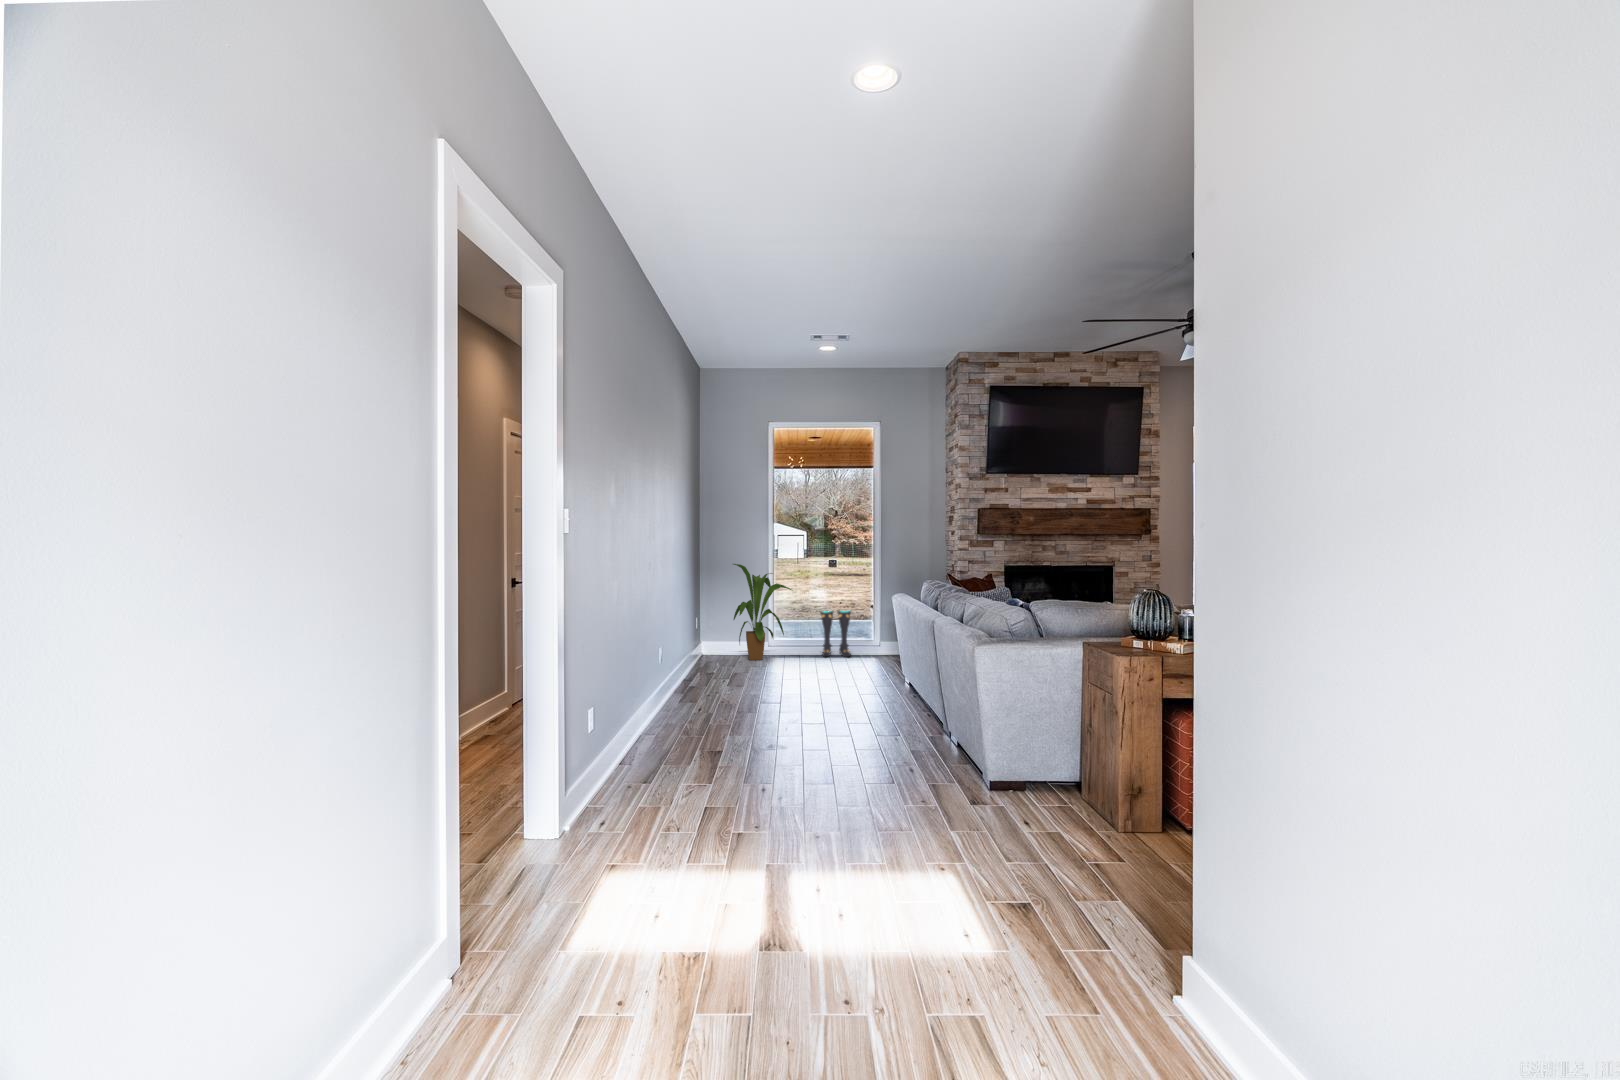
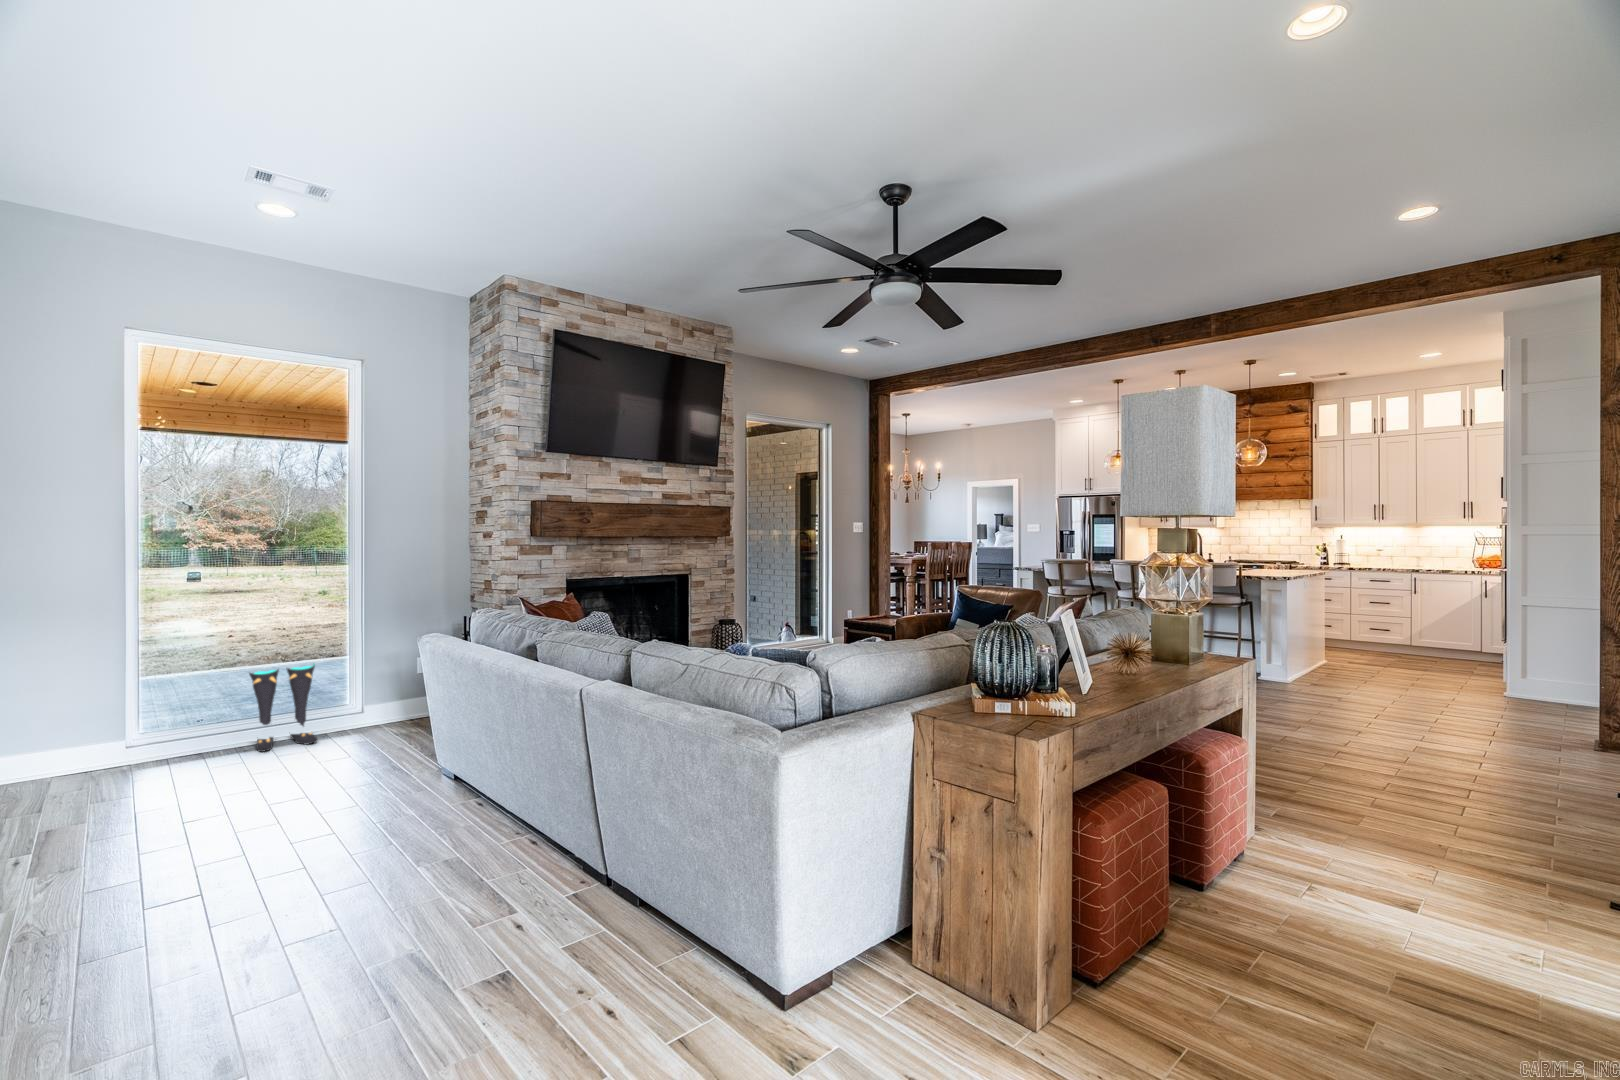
house plant: present [733,564,793,660] -> none [28,599,192,789]

